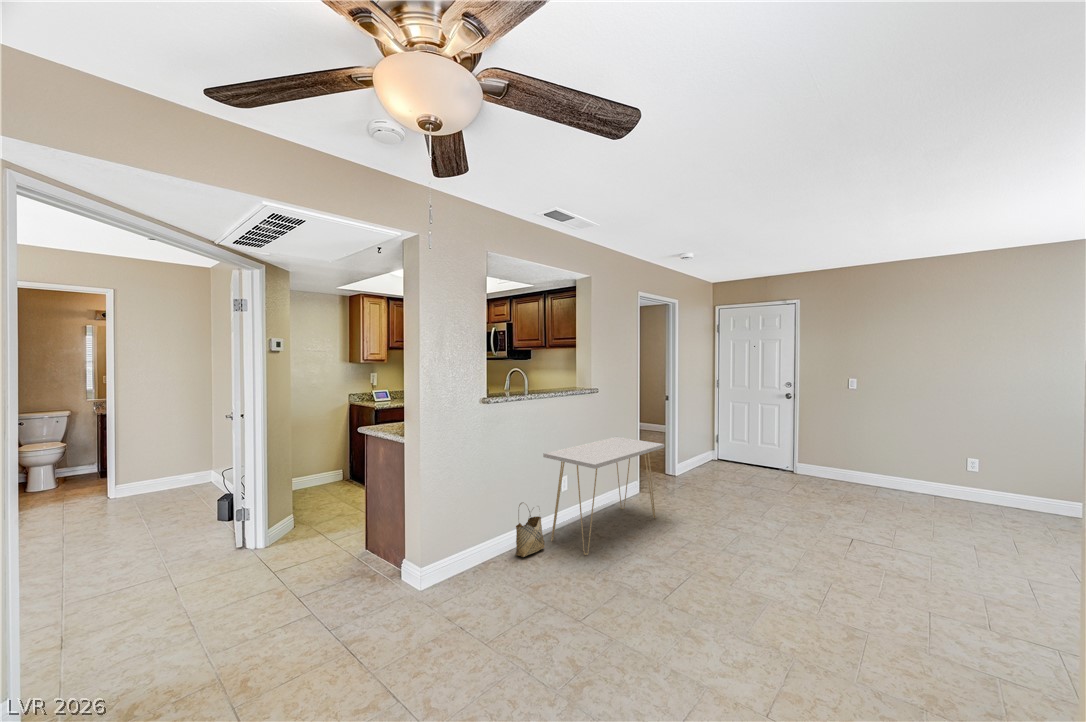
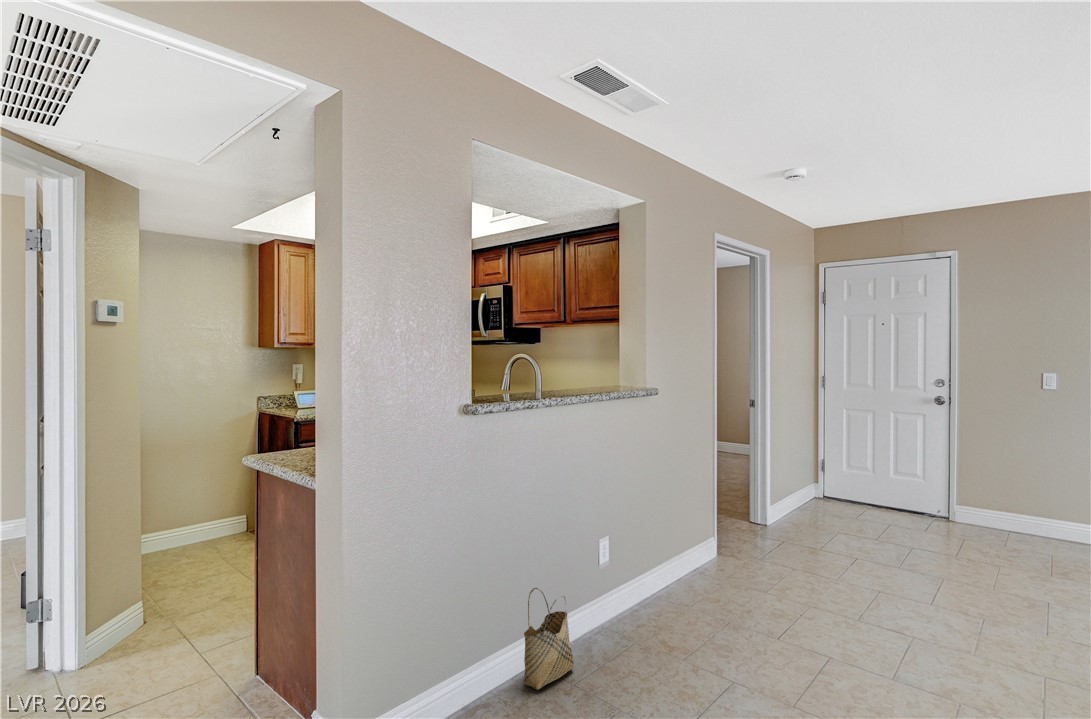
console table: present [543,437,664,555] -> none [570,468,770,684]

